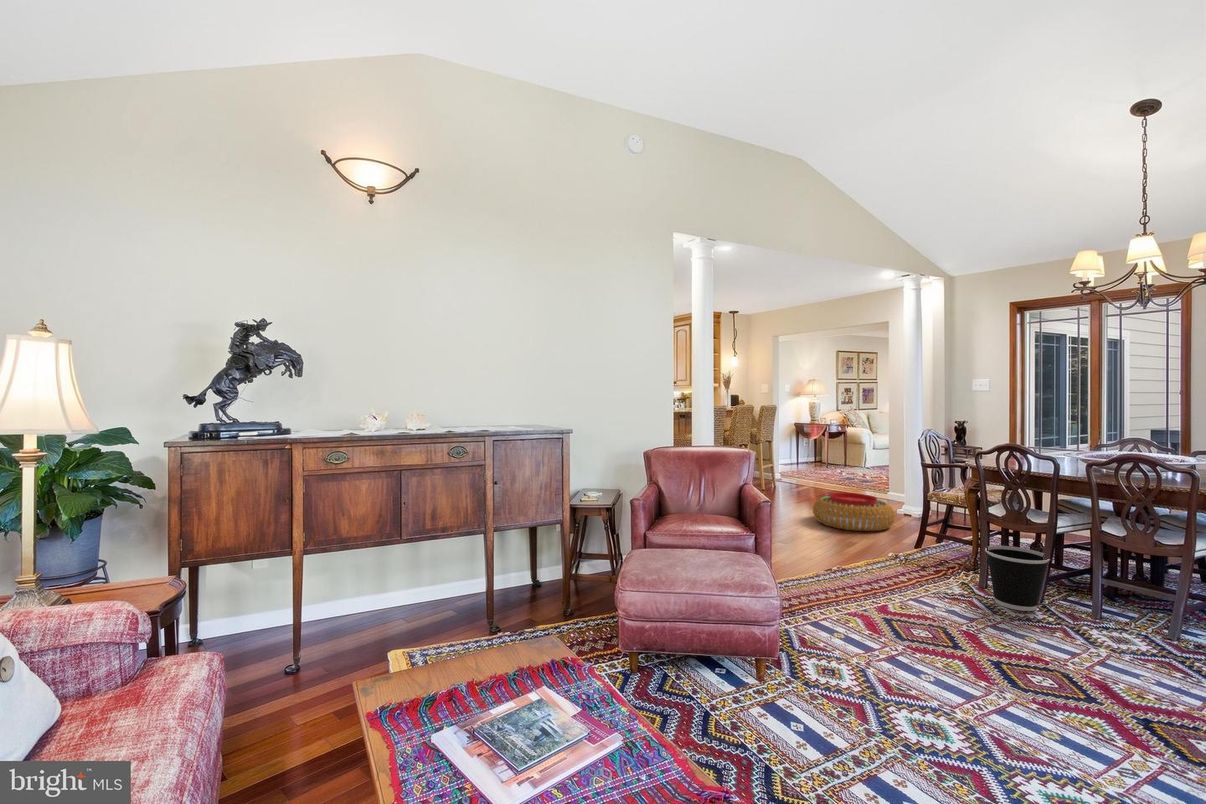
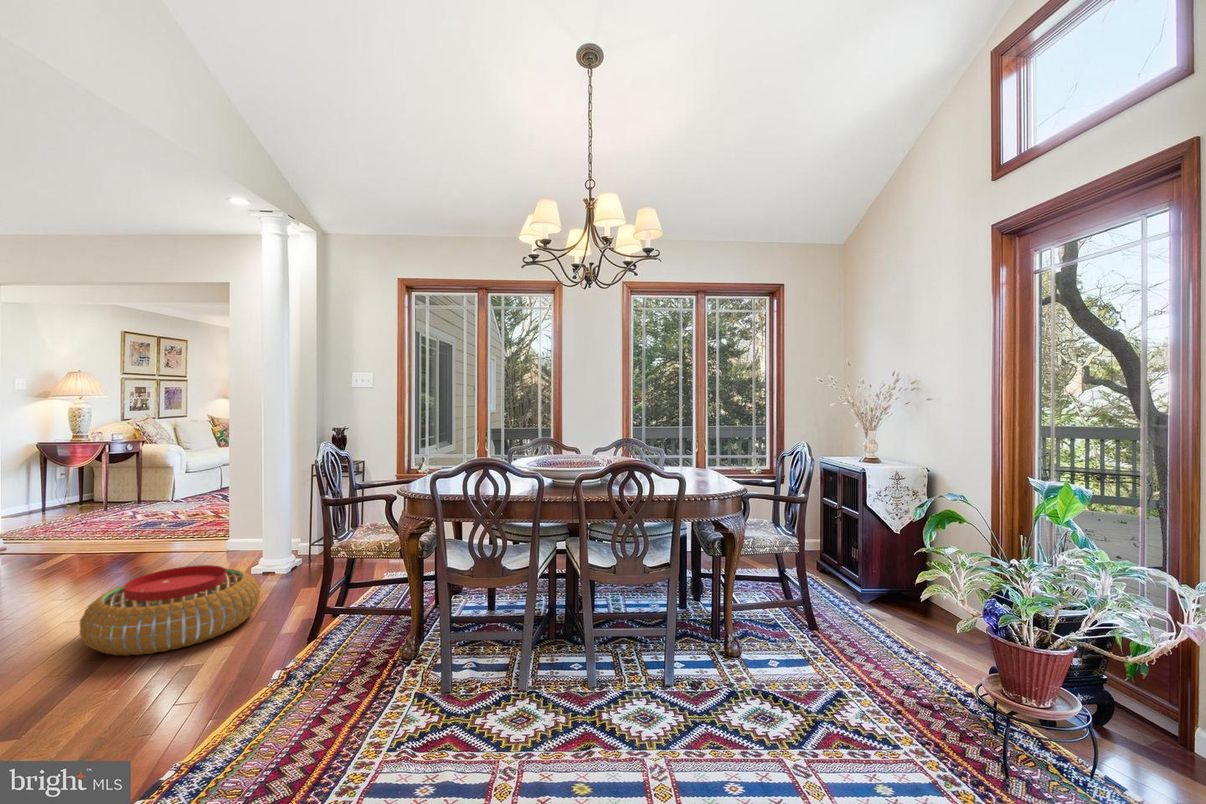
wastebasket: present [985,546,1050,611] -> none [475,620,560,739]

